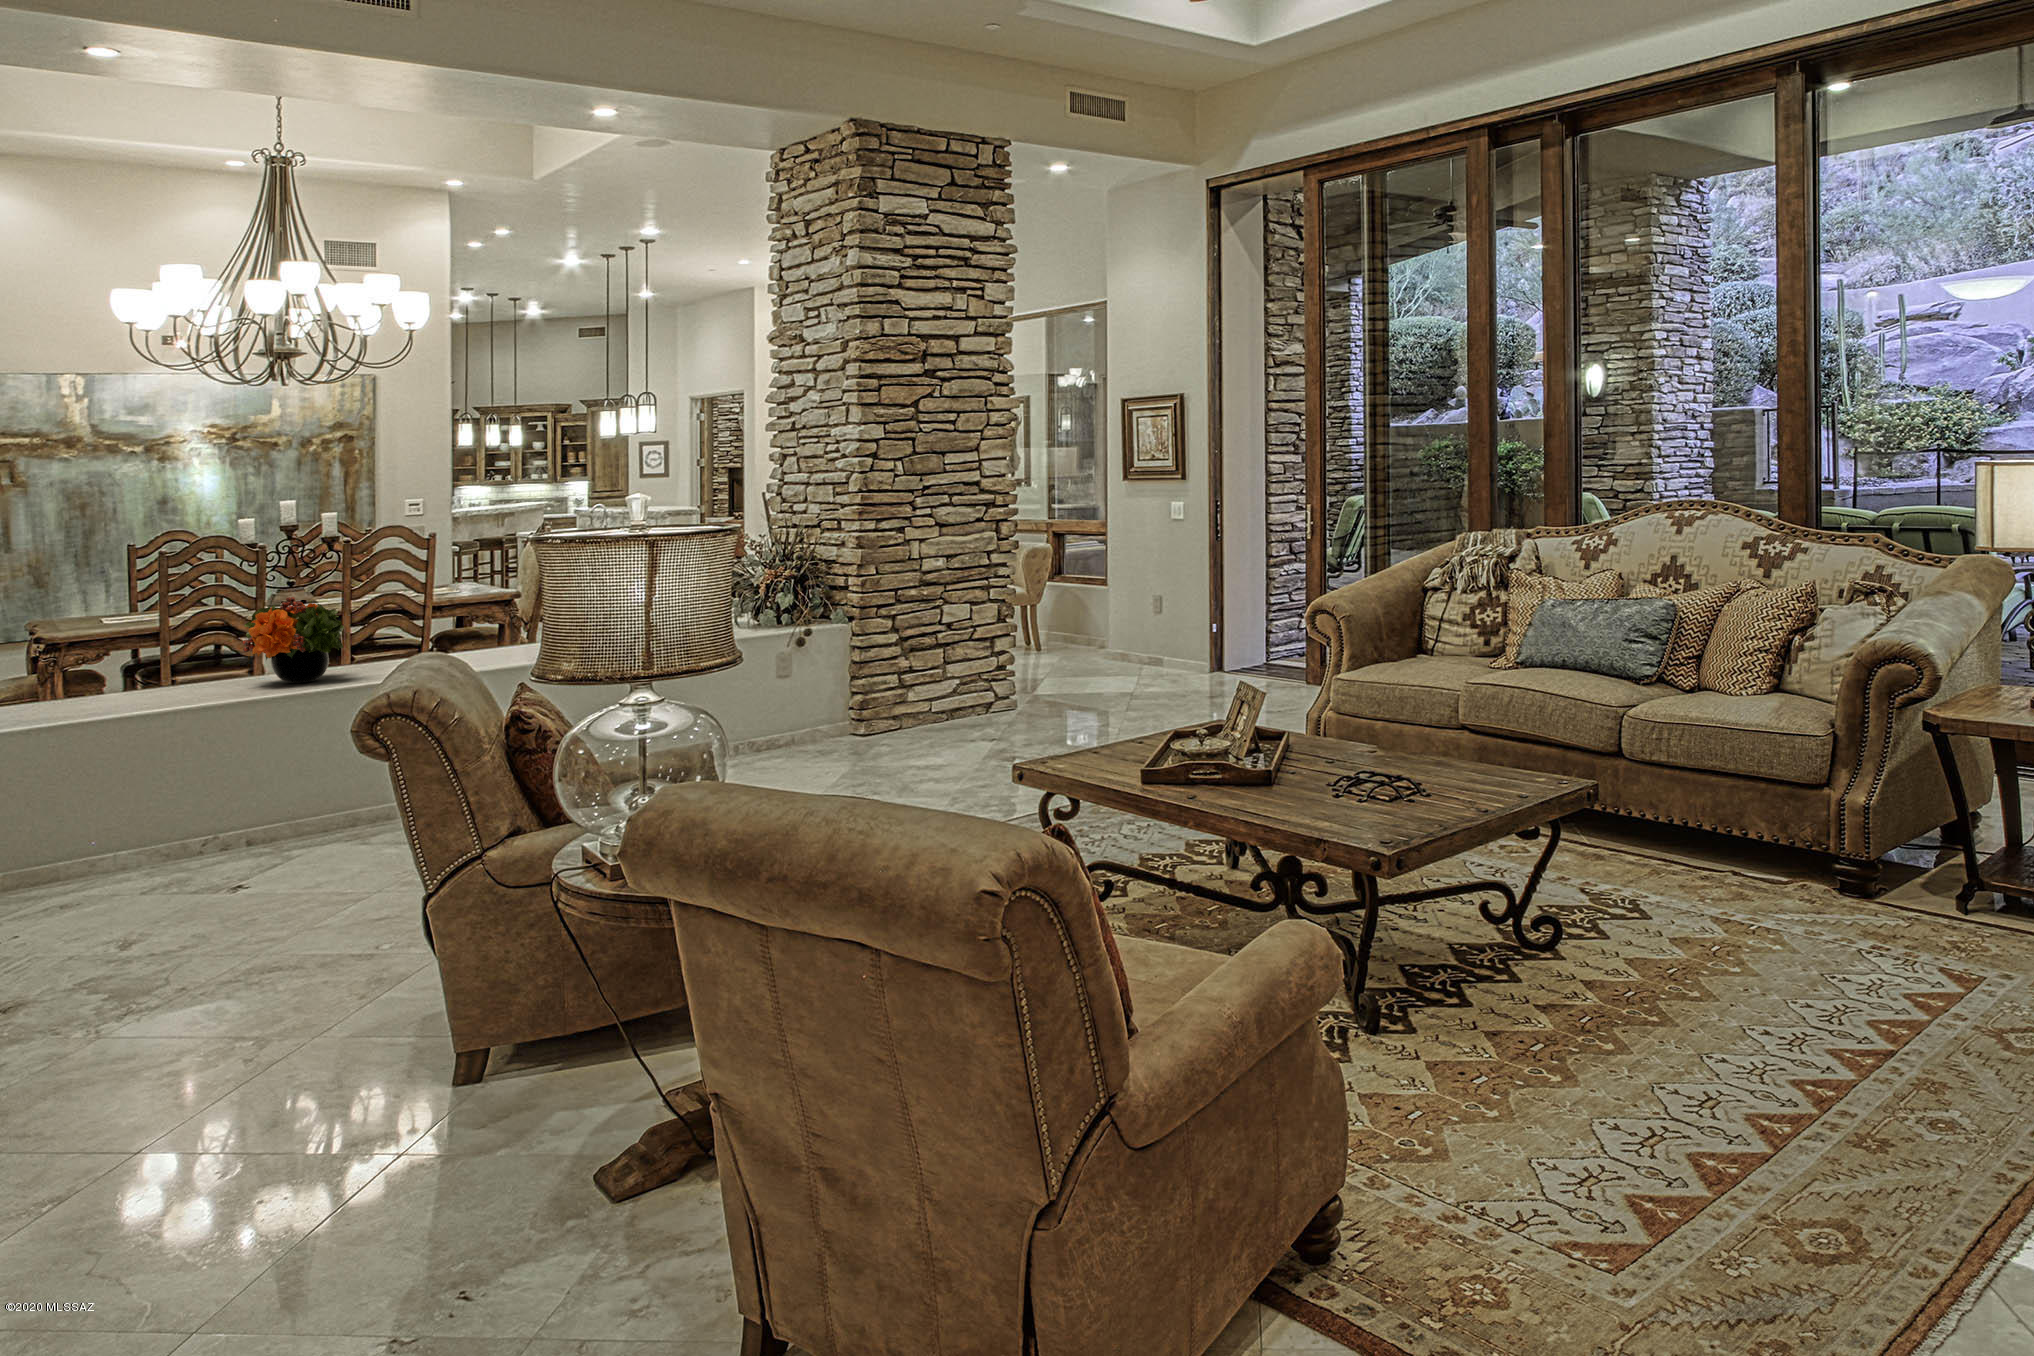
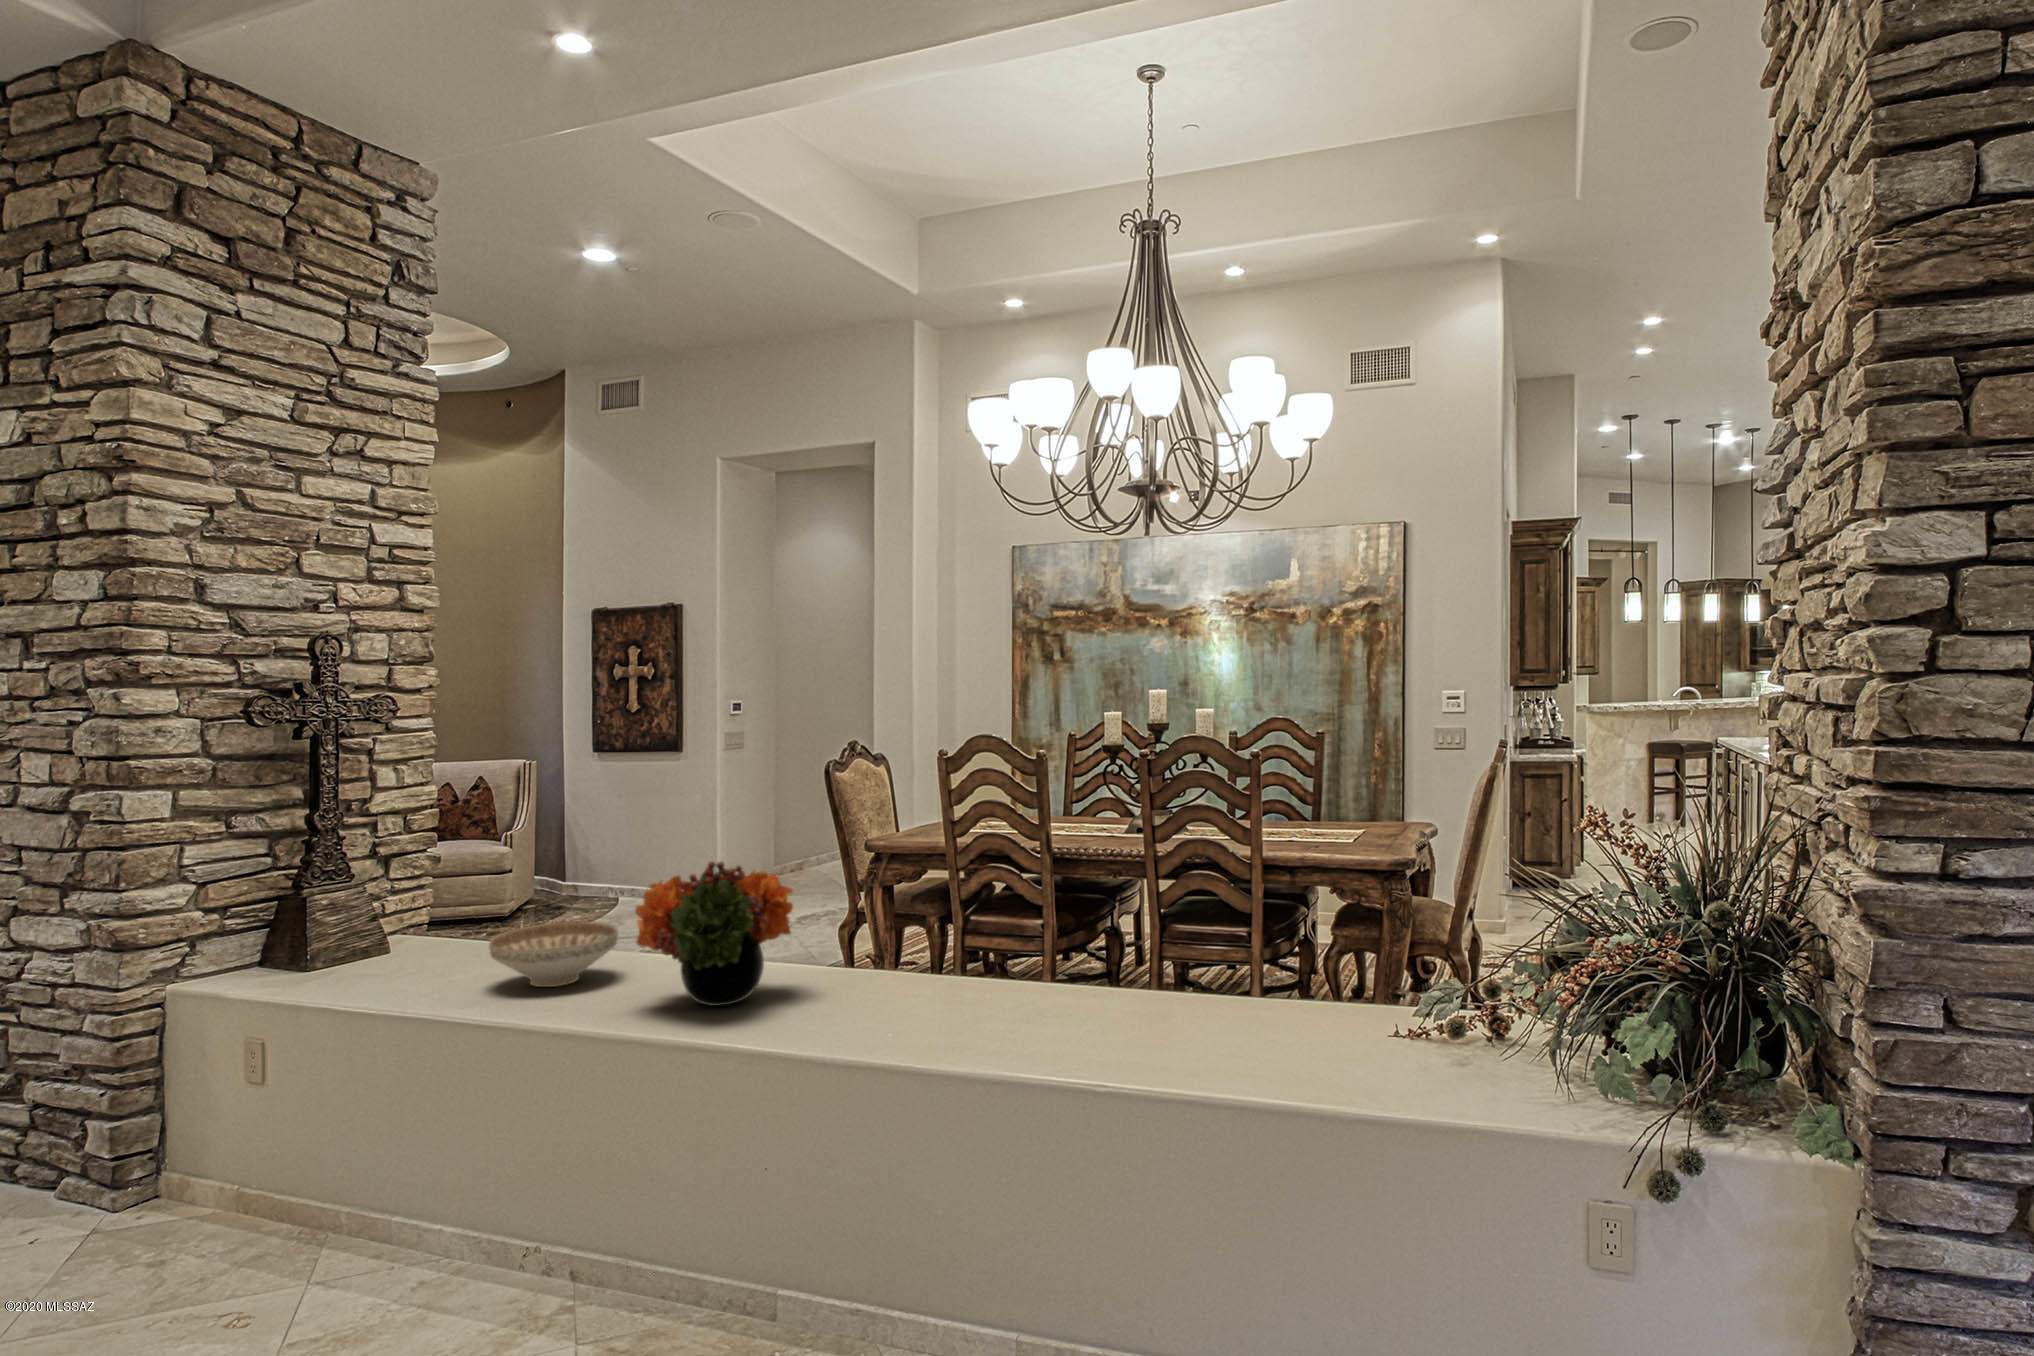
decorative bowl: none [71,662,176,703] -> present [489,921,618,987]

